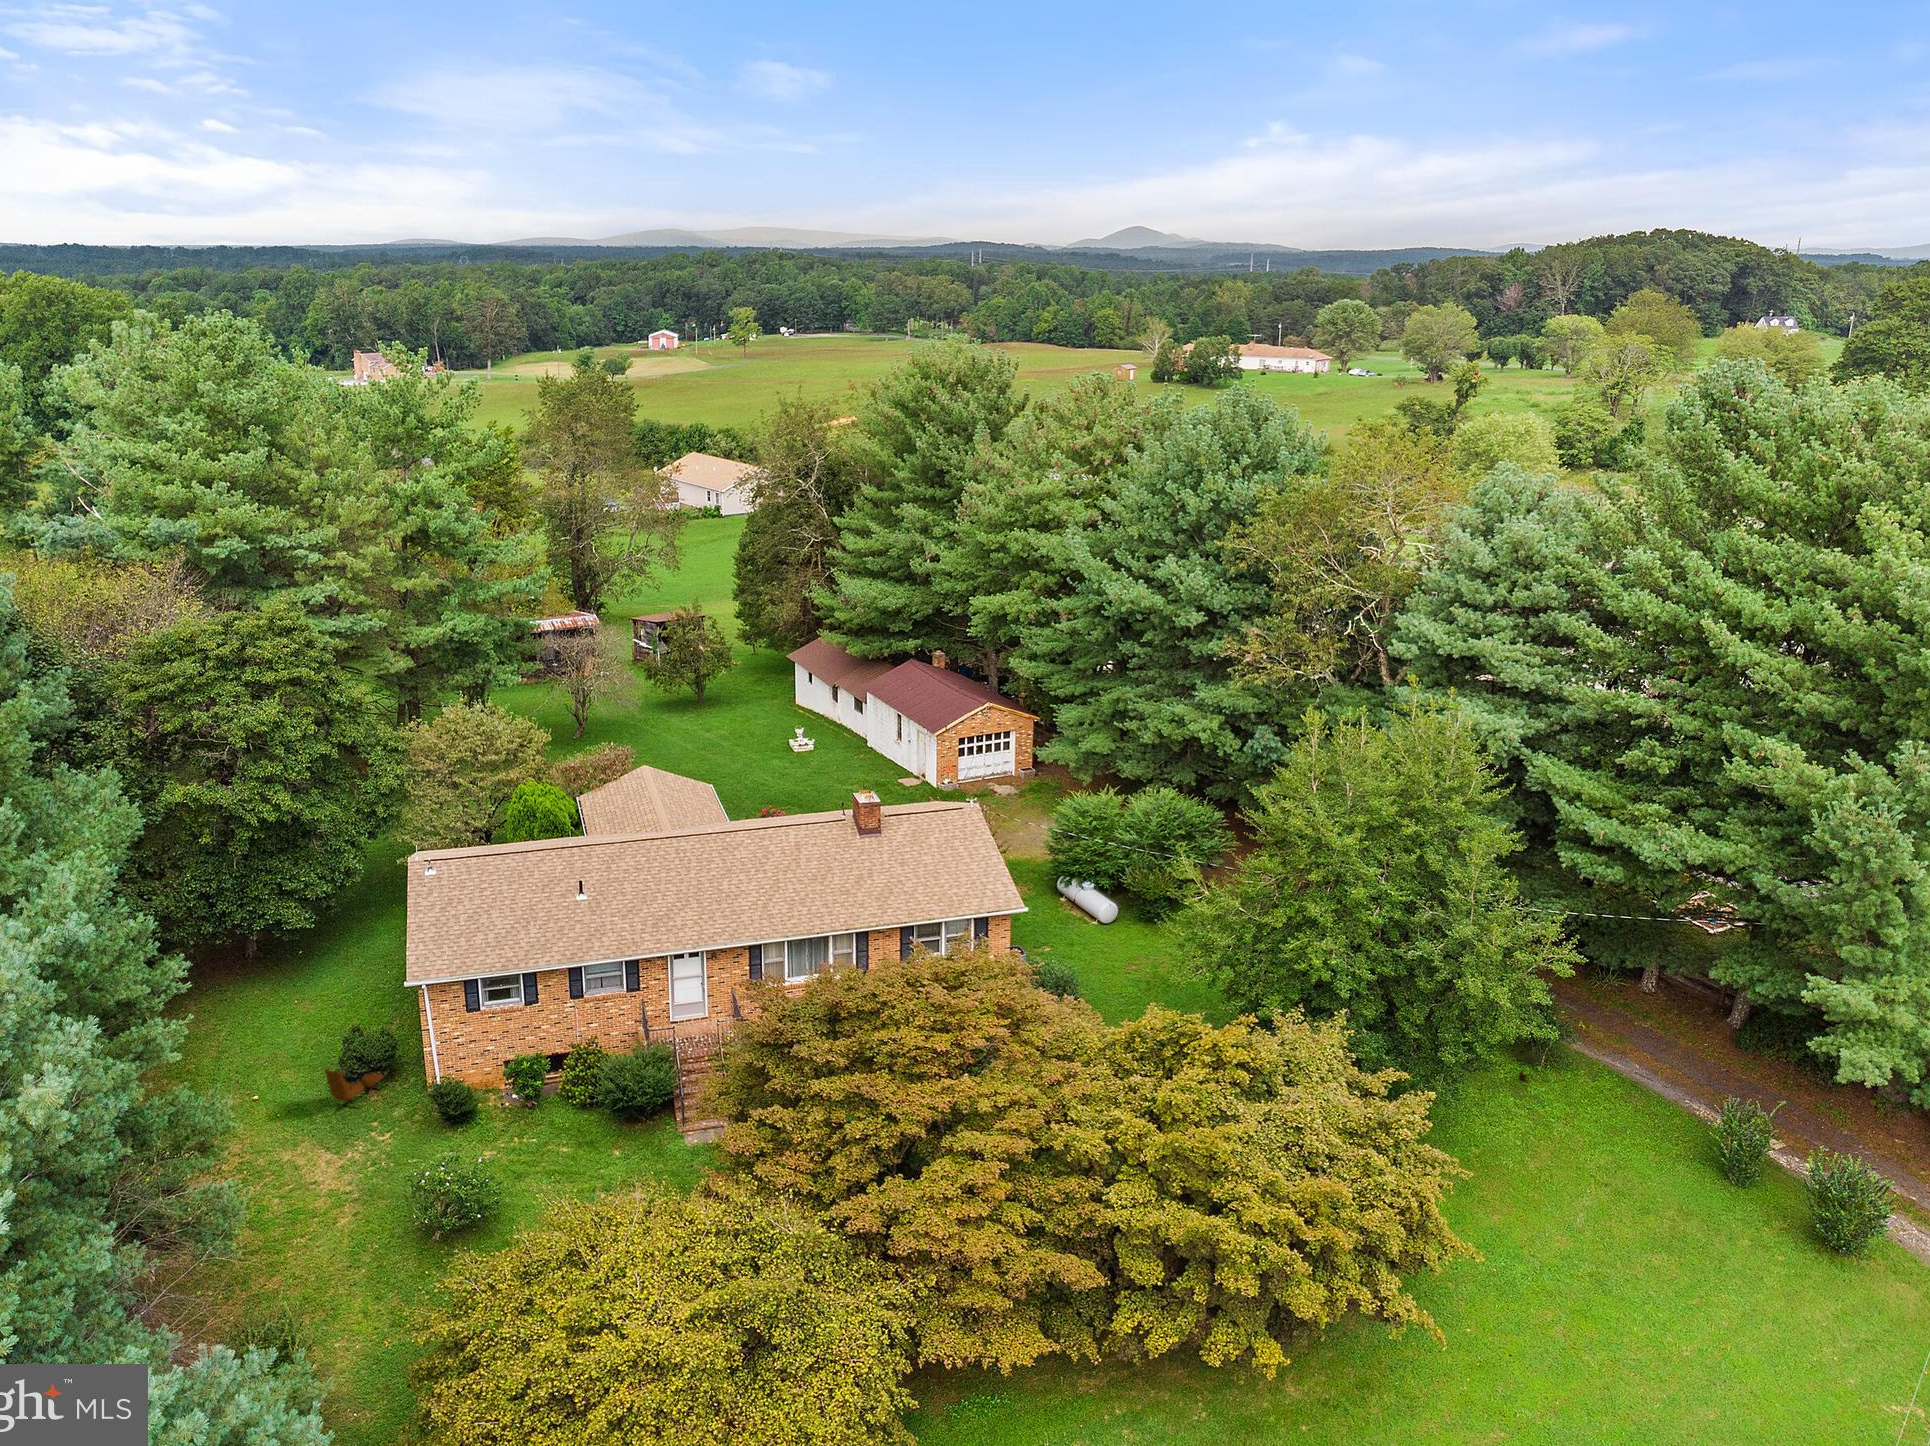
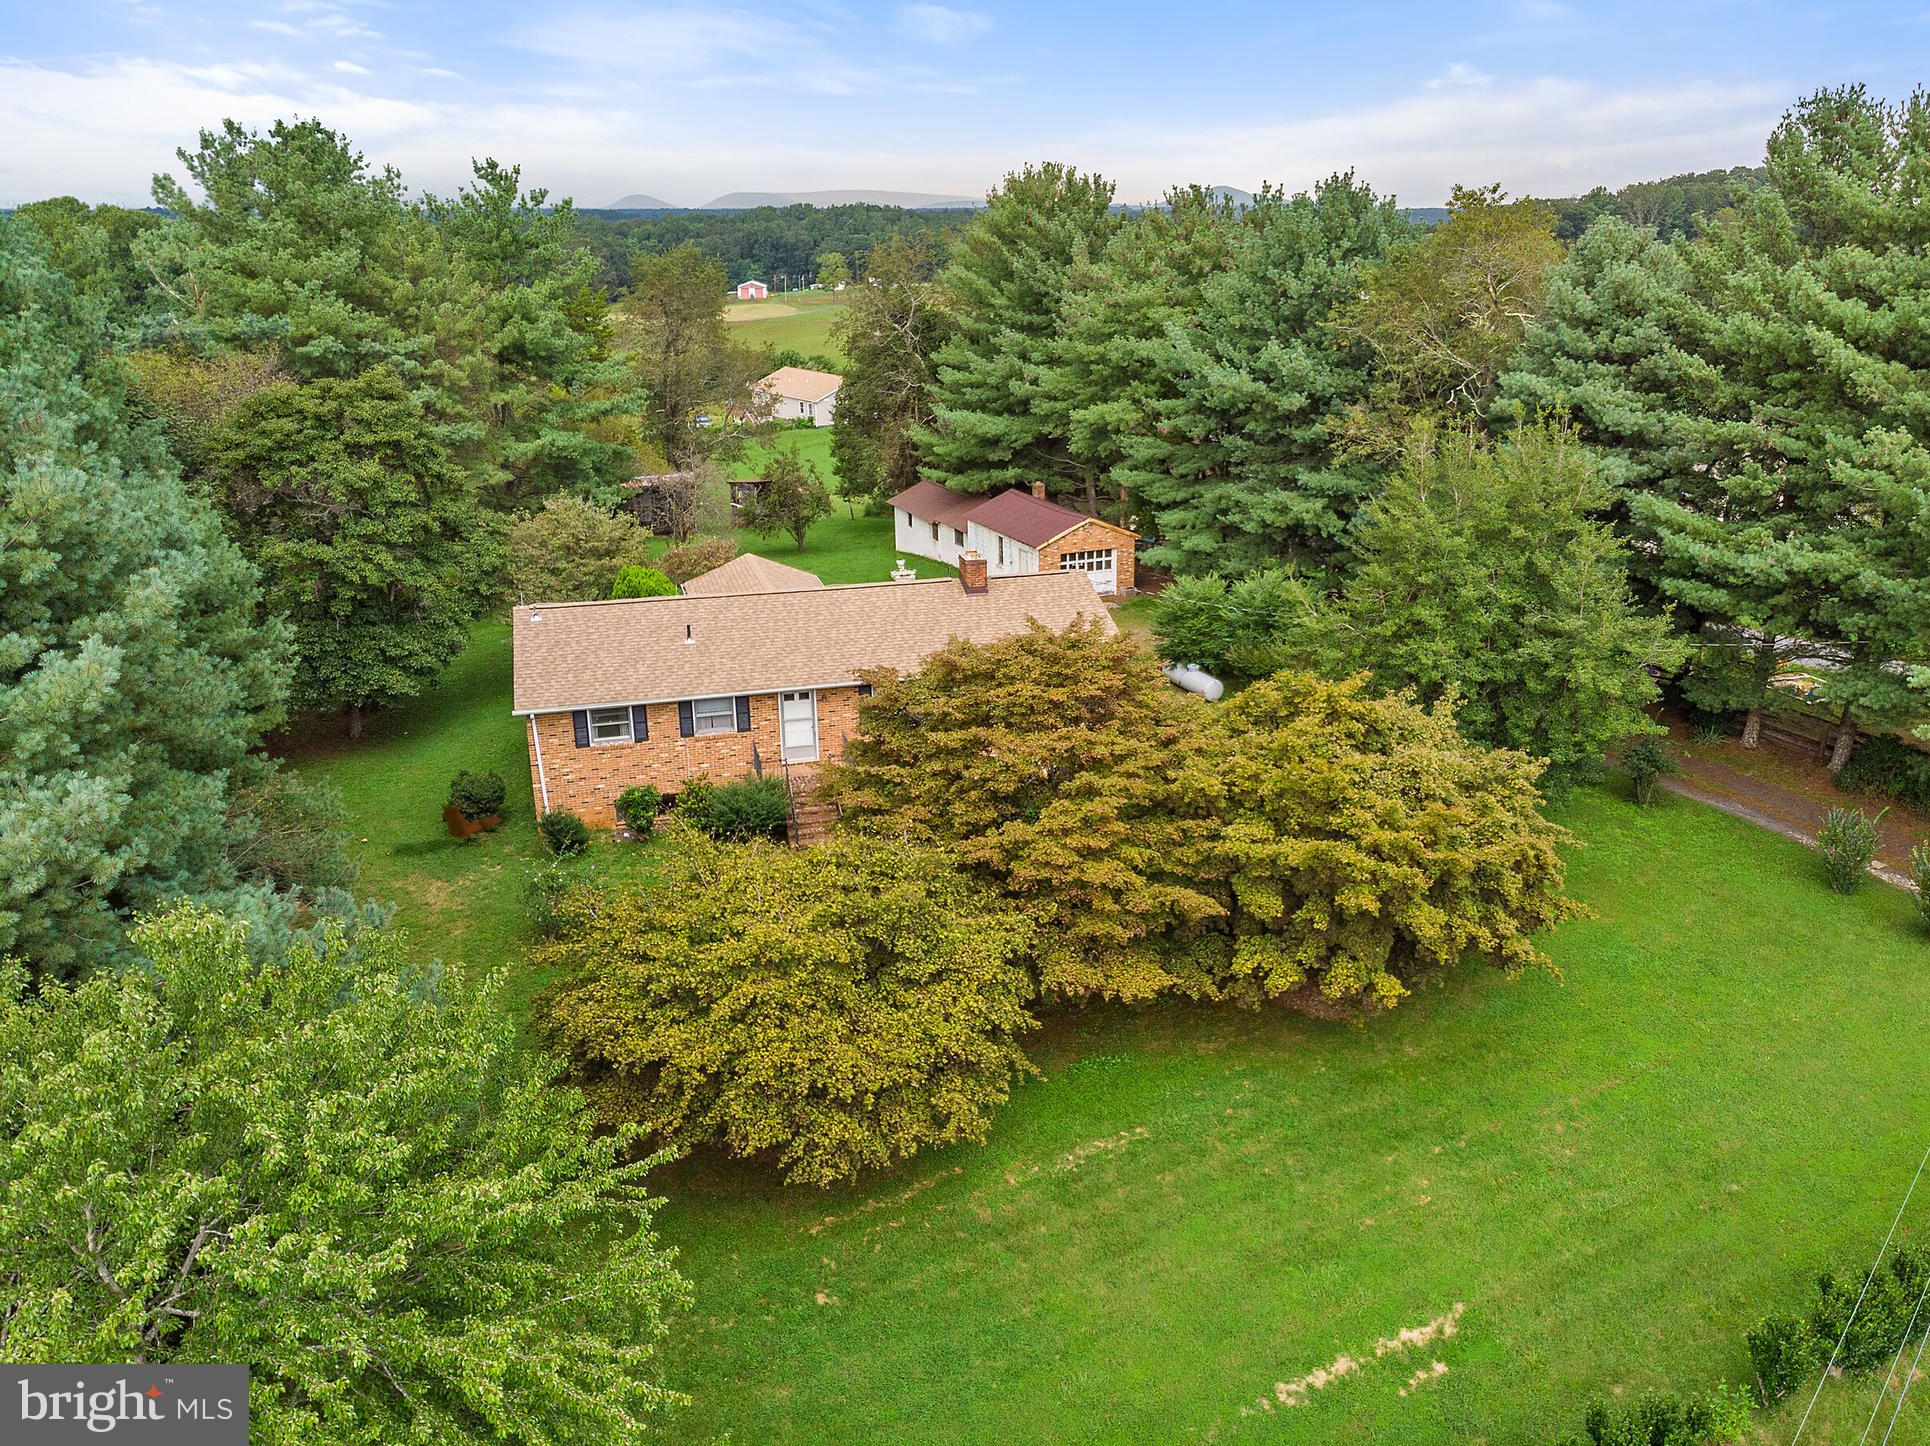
potted tree: present [1514,1047,1542,1080] -> none [1612,770,1643,806]

